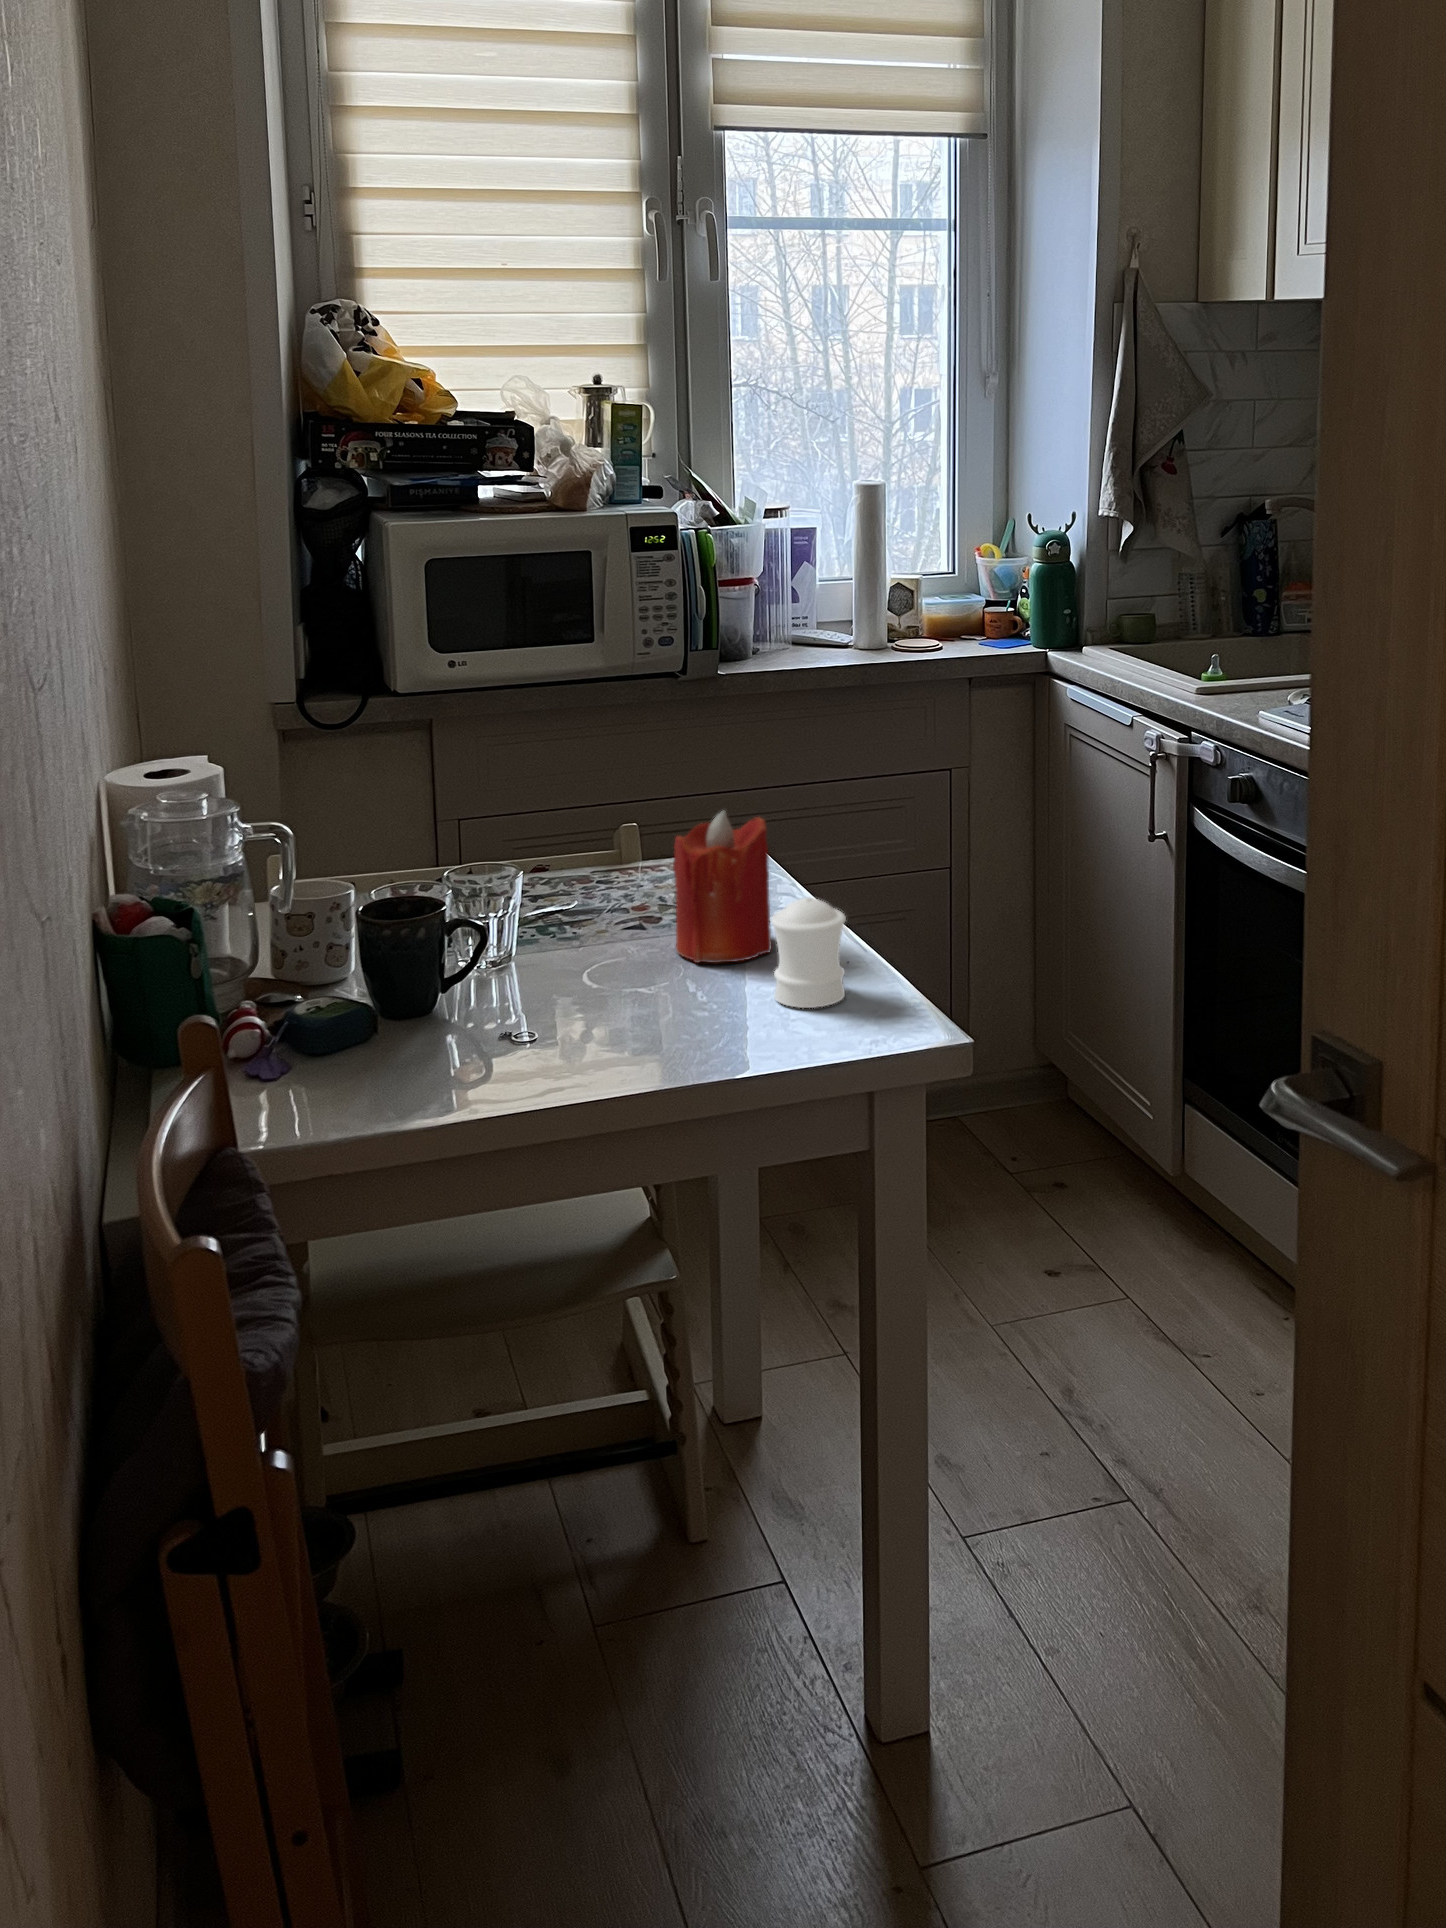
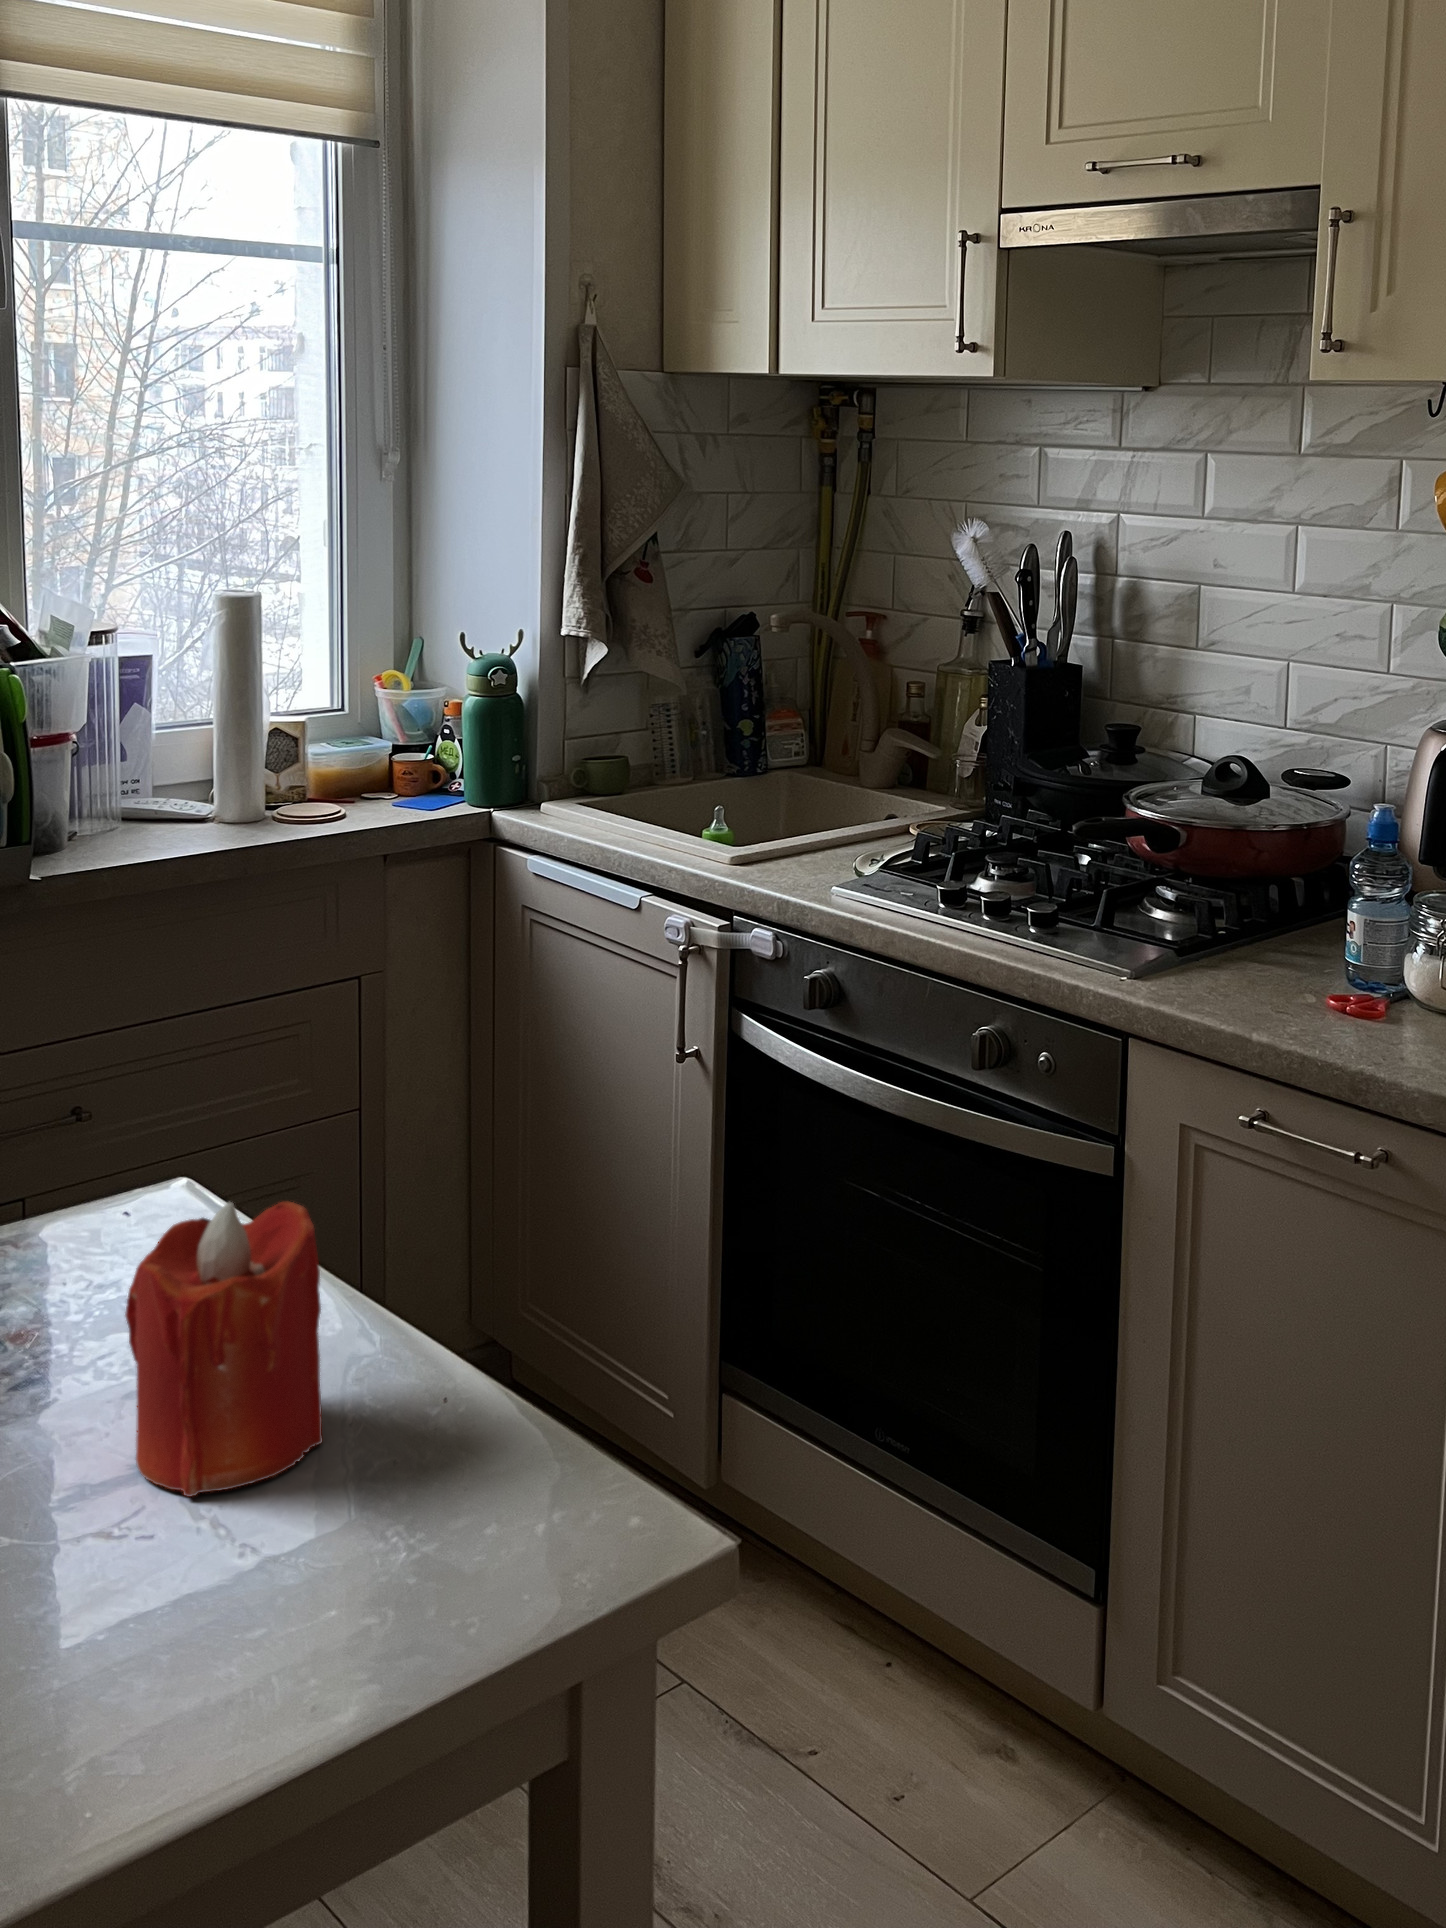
salt shaker: present [771,897,846,1008] -> none [367,1363,507,1578]

